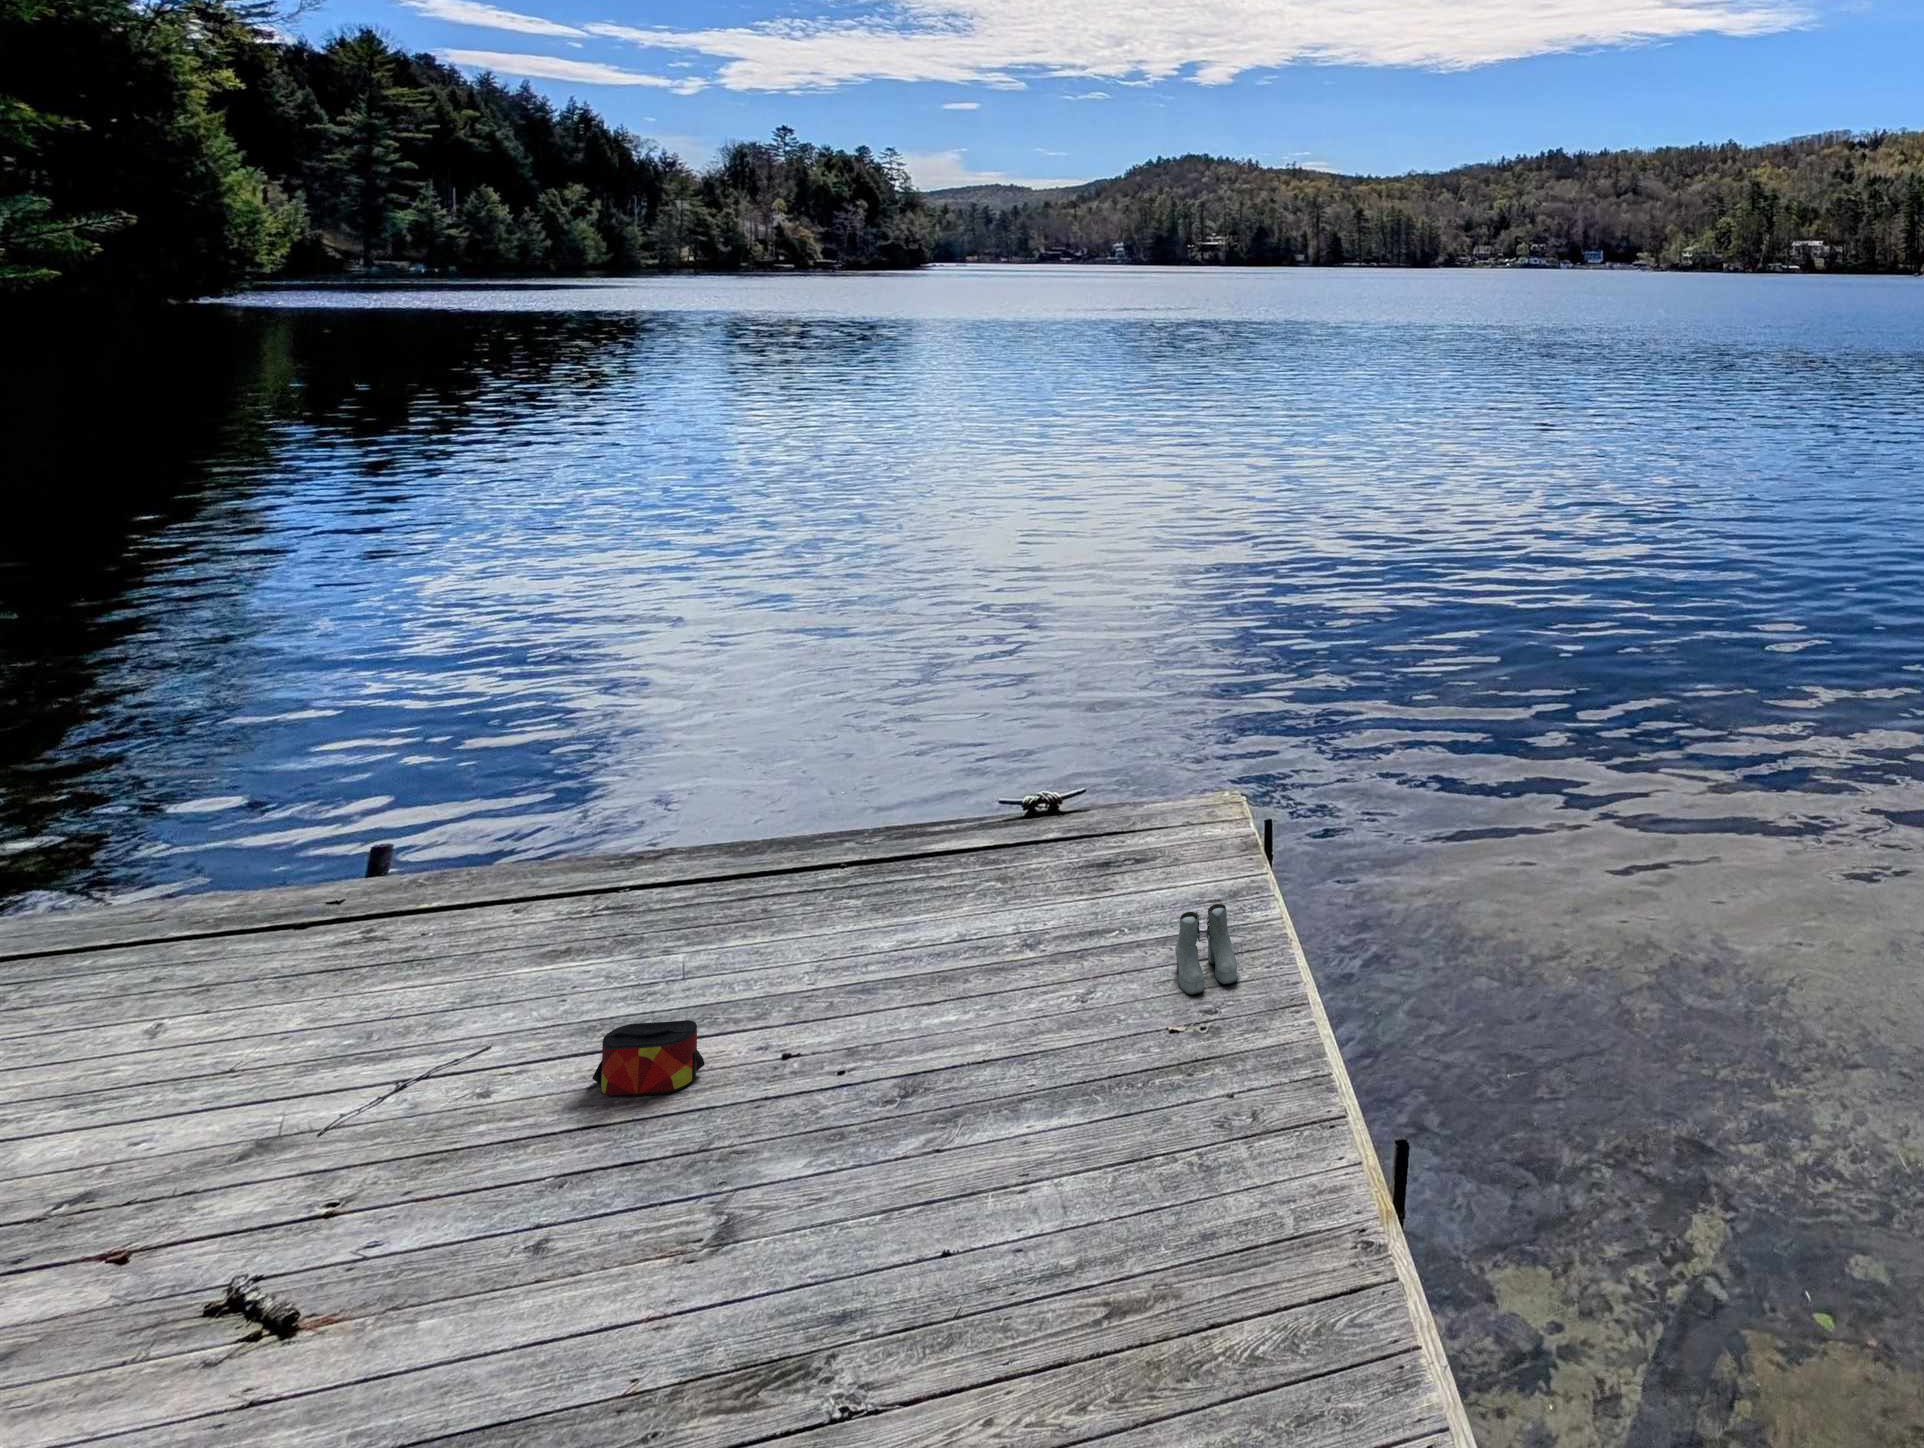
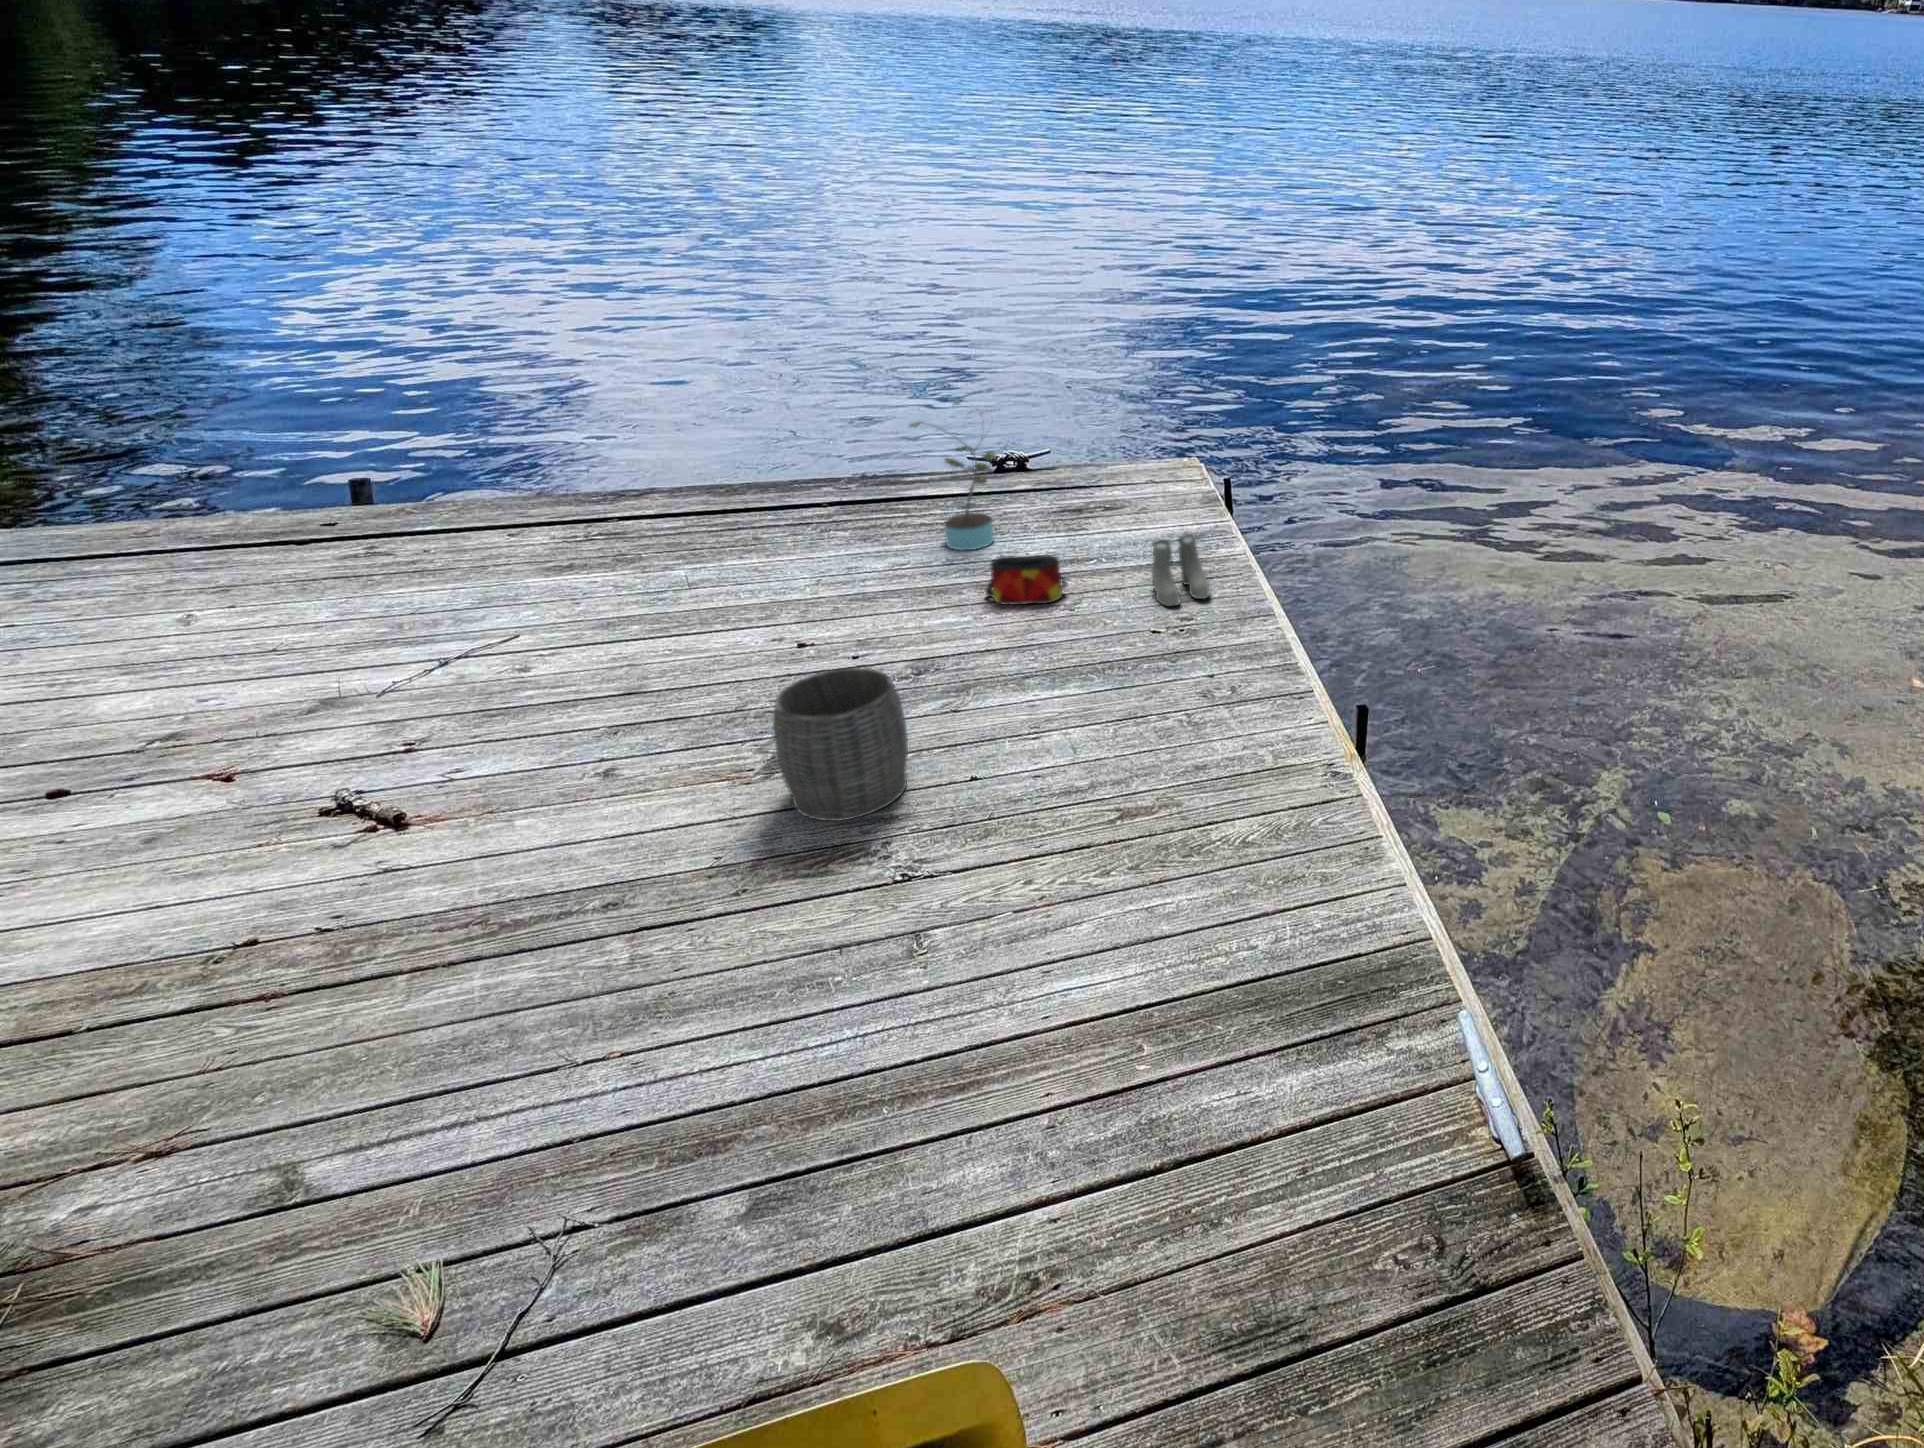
potted plant: none [942,749,1039,921] -> present [910,400,997,550]
bag: present [592,1020,705,1097] -> present [985,555,1067,605]
woven basket: none [730,1107,881,1322] -> present [773,668,908,821]

